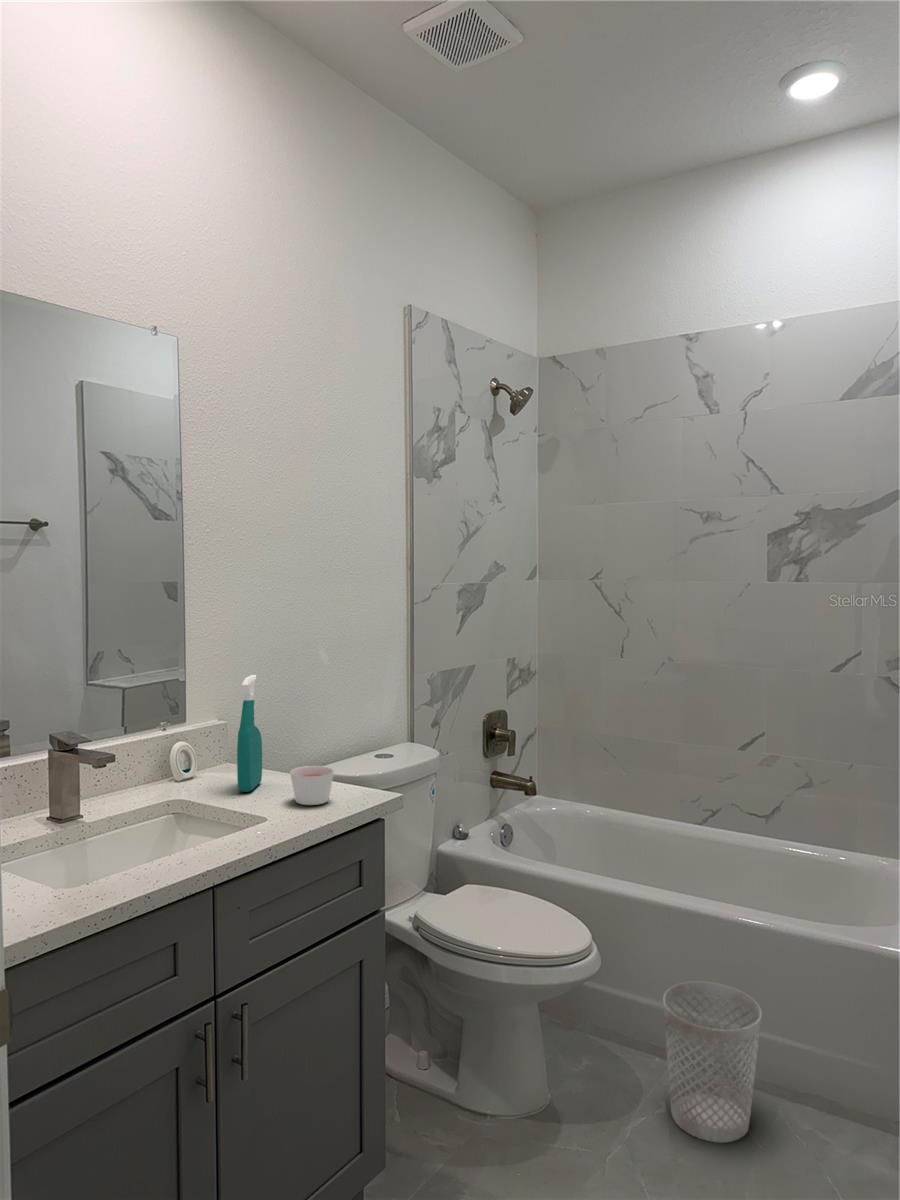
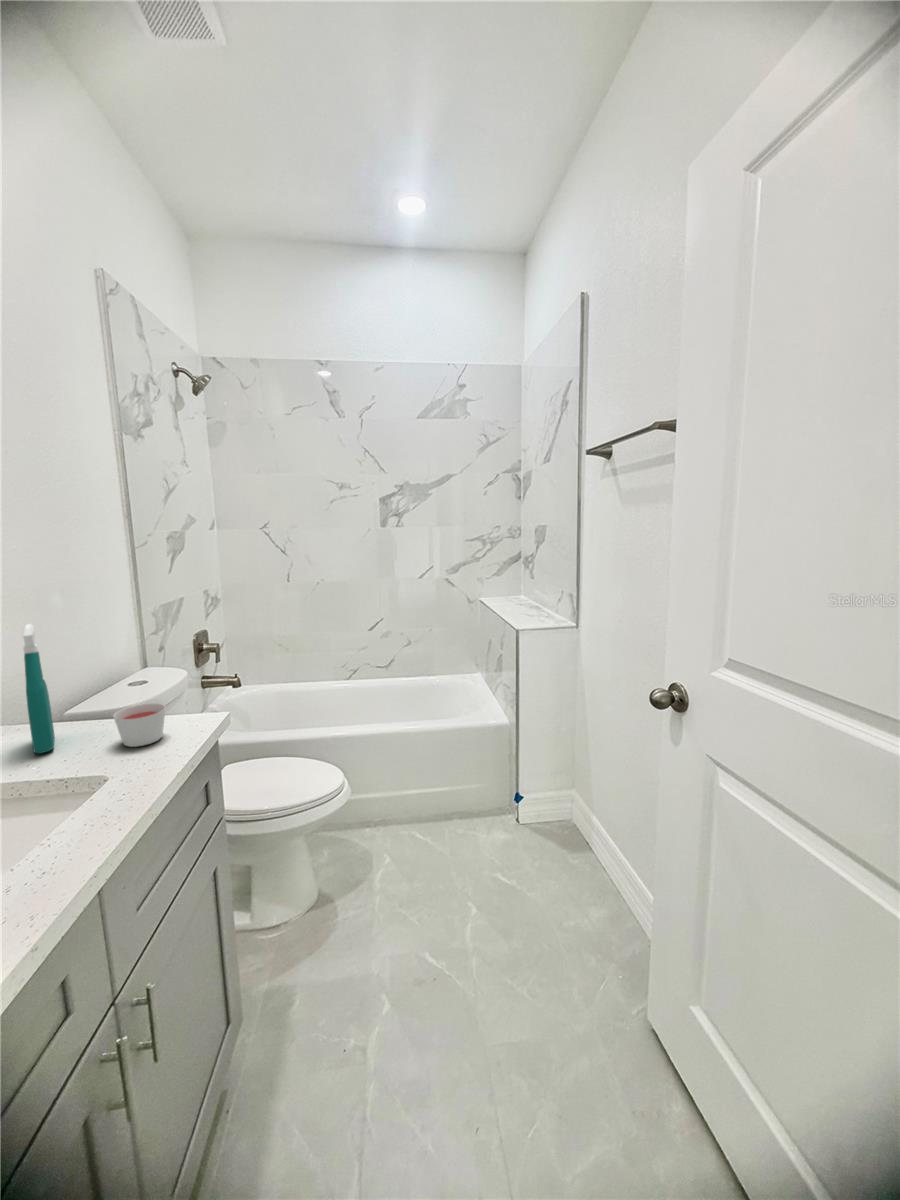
wastebasket: present [663,981,762,1143] -> none [381,772,440,867]

